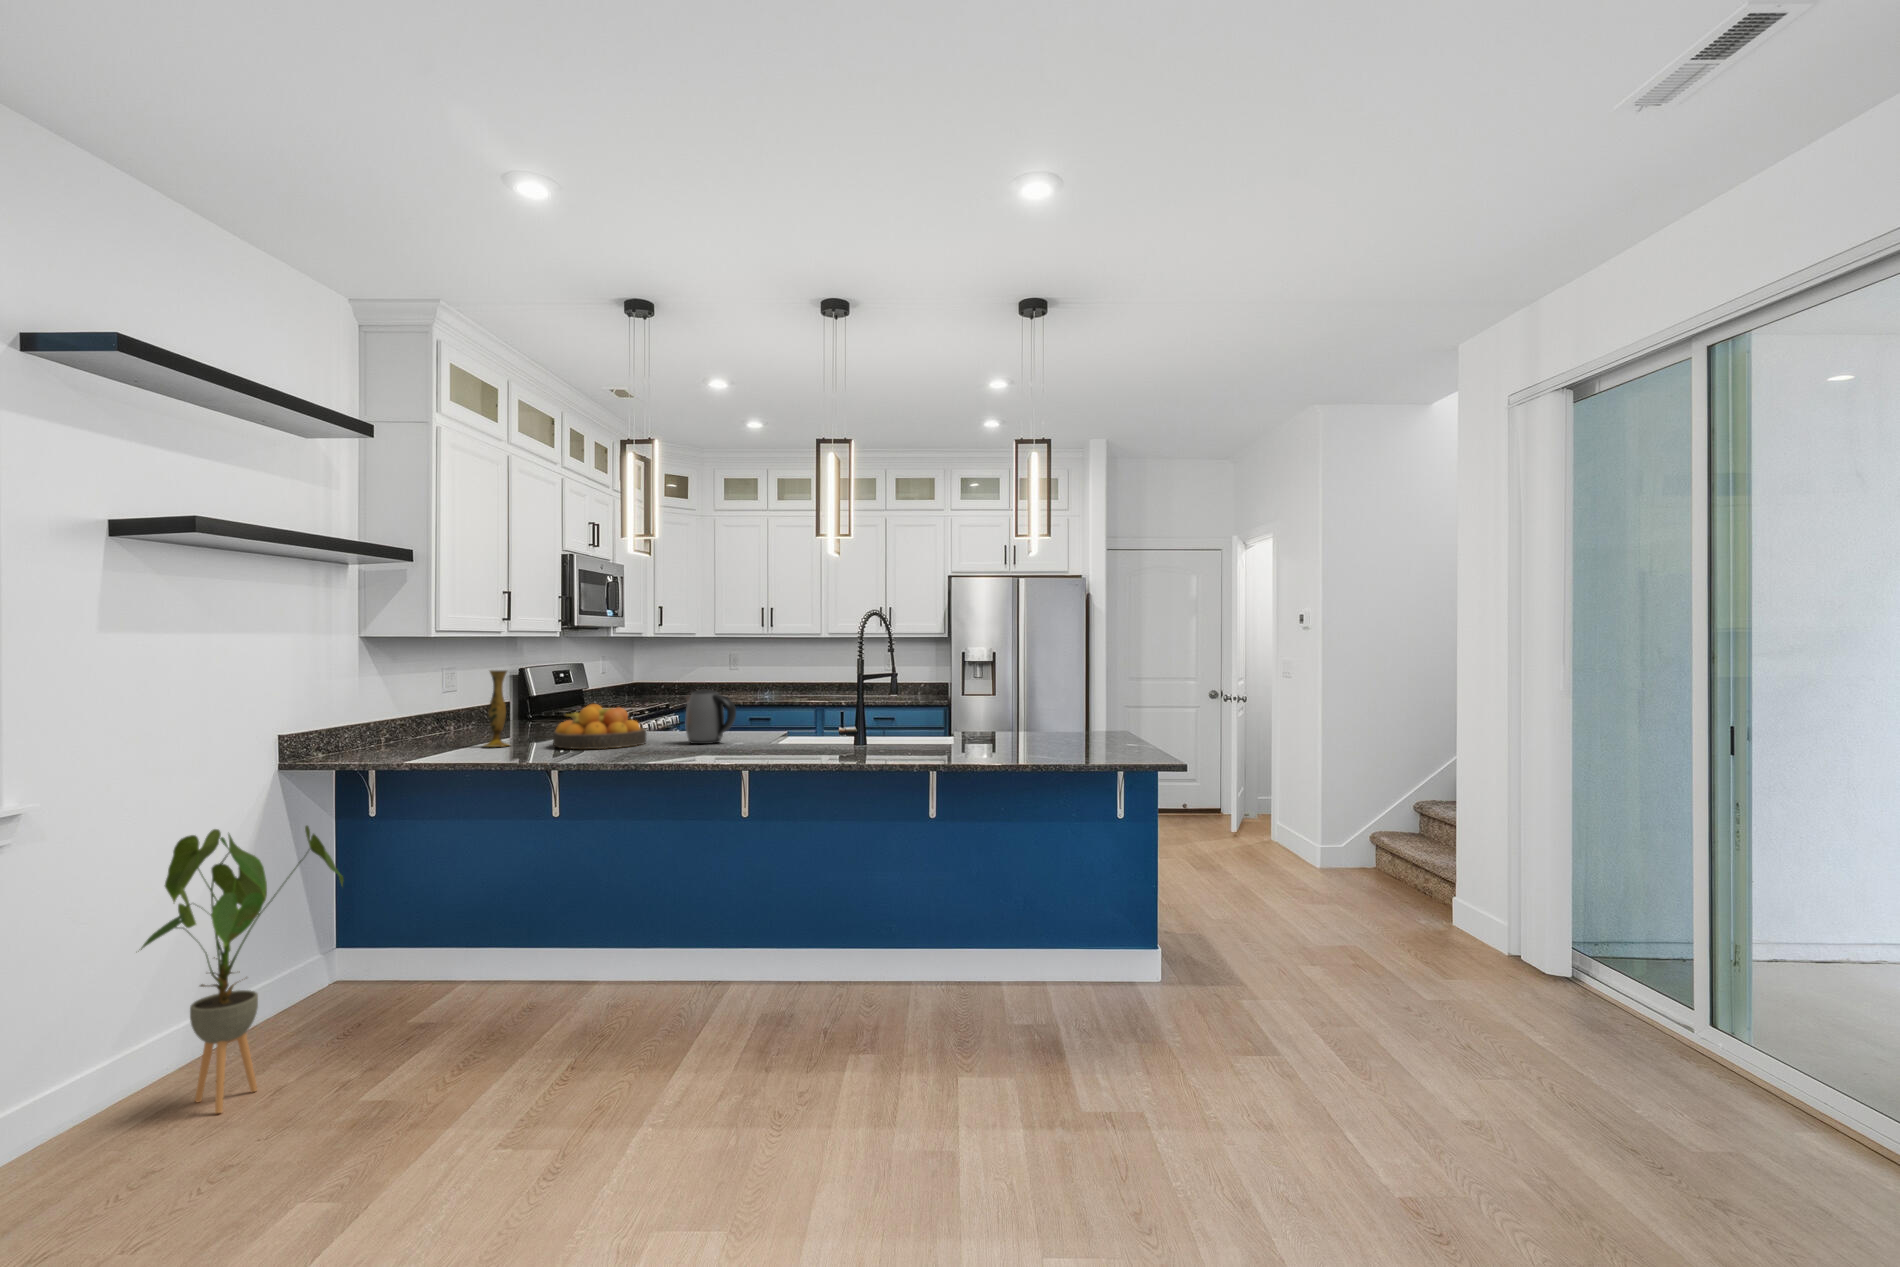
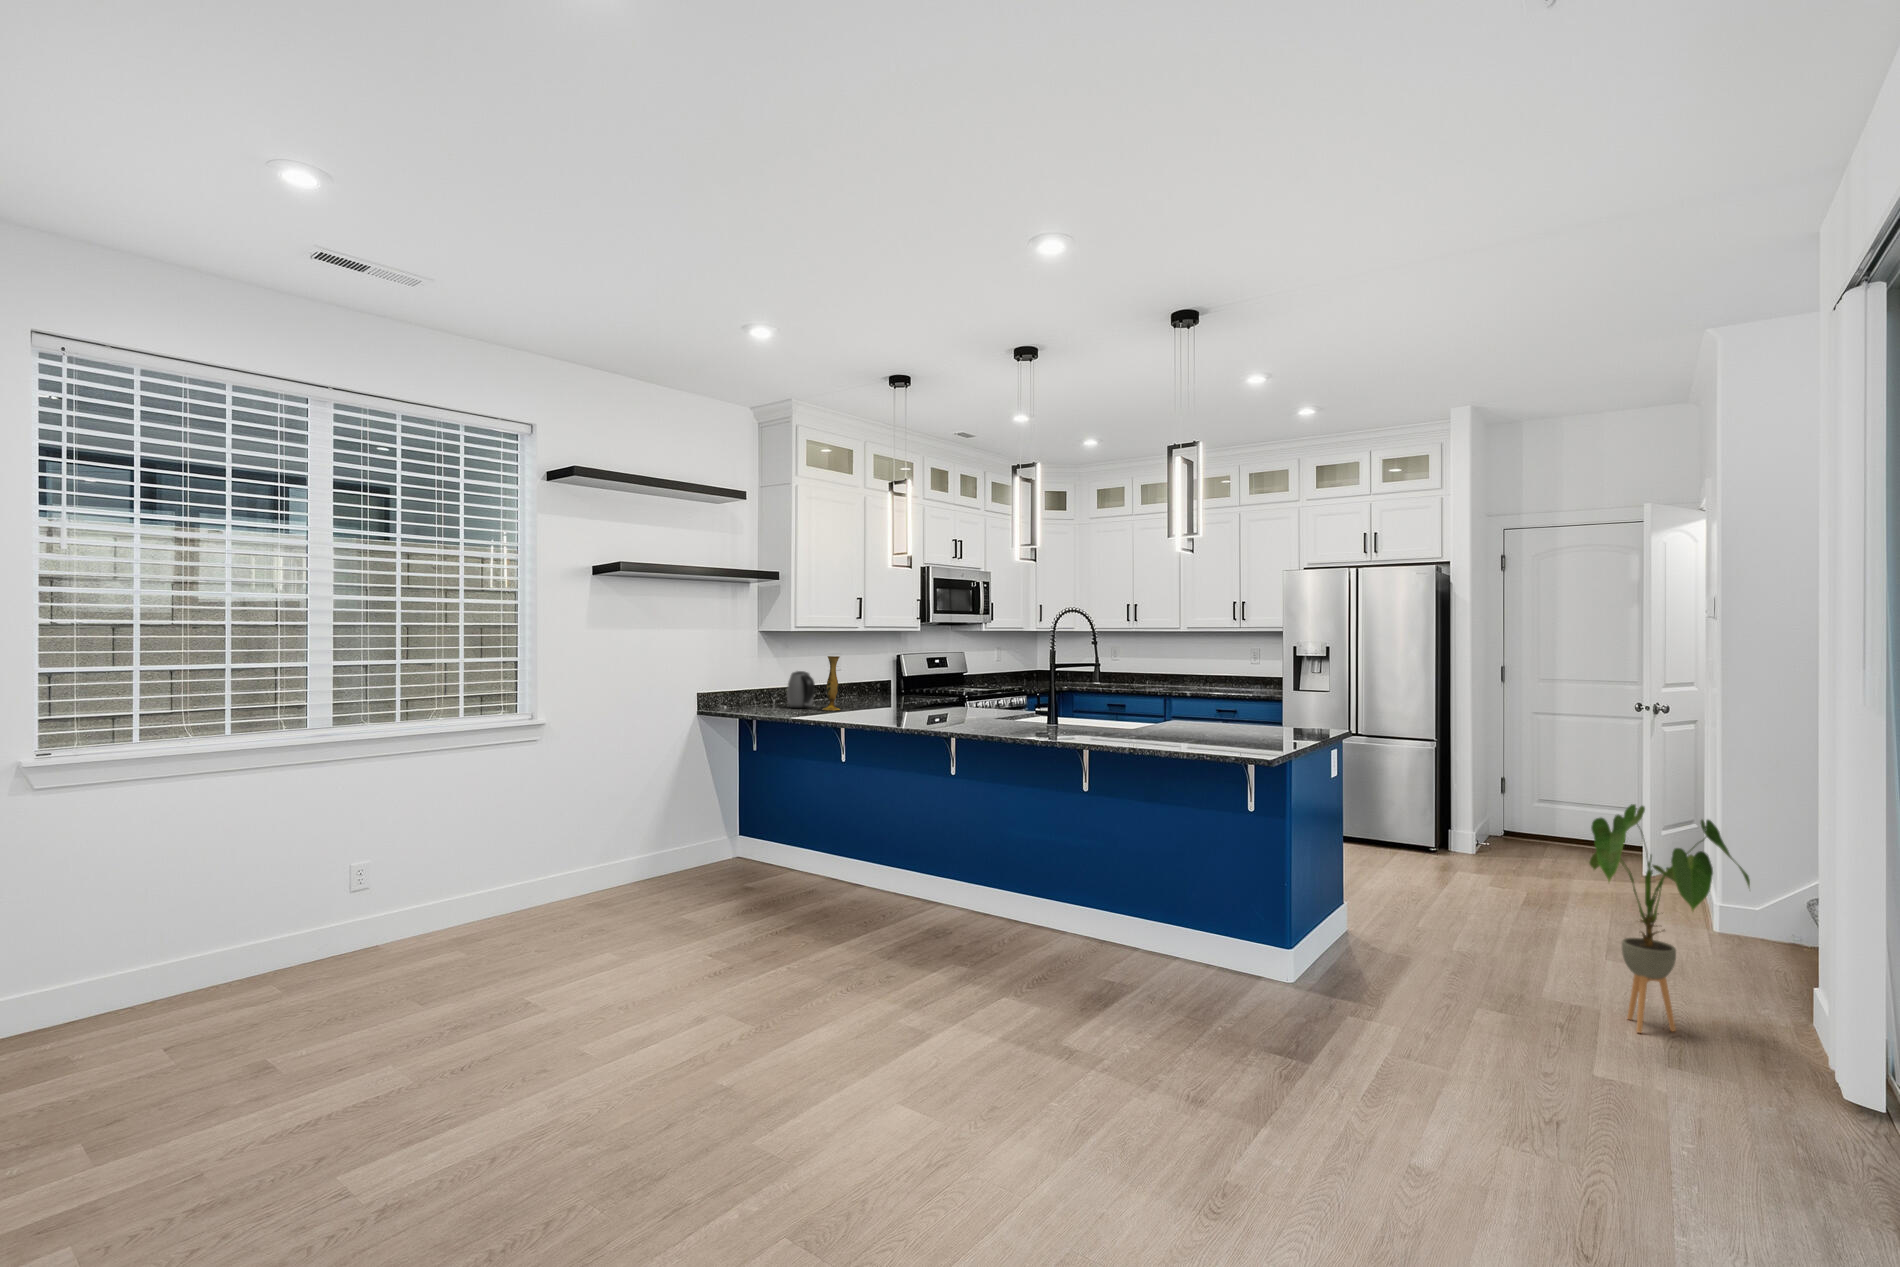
kettle: present [686,689,736,744] -> present [787,671,815,708]
fruit bowl: present [553,704,646,749] -> none [858,683,923,716]
house plant: present [139,826,343,1113] -> present [1589,804,1750,1033]

